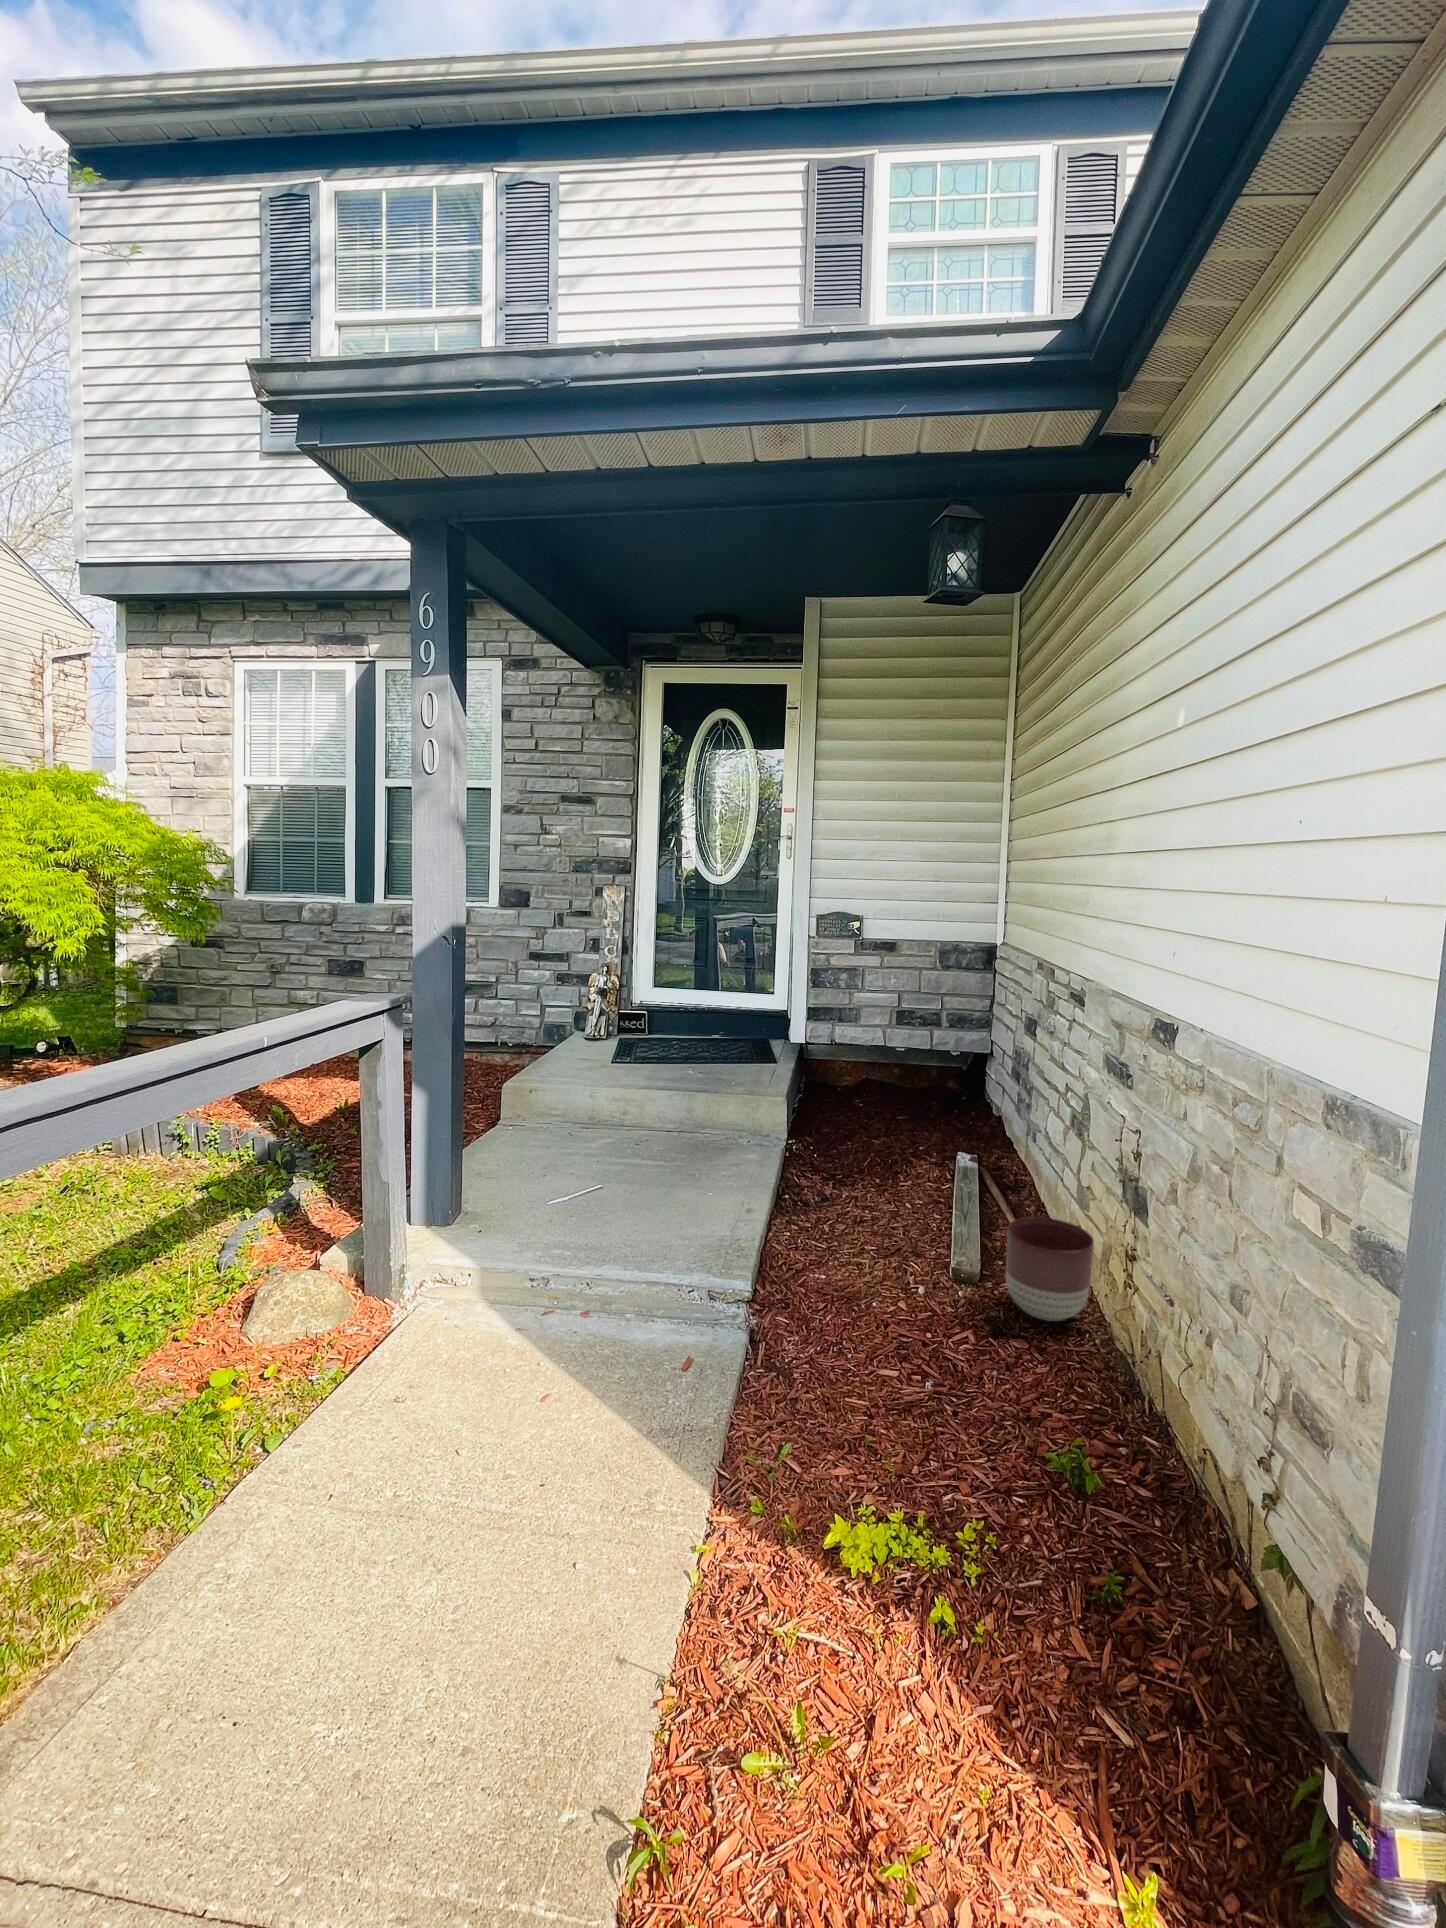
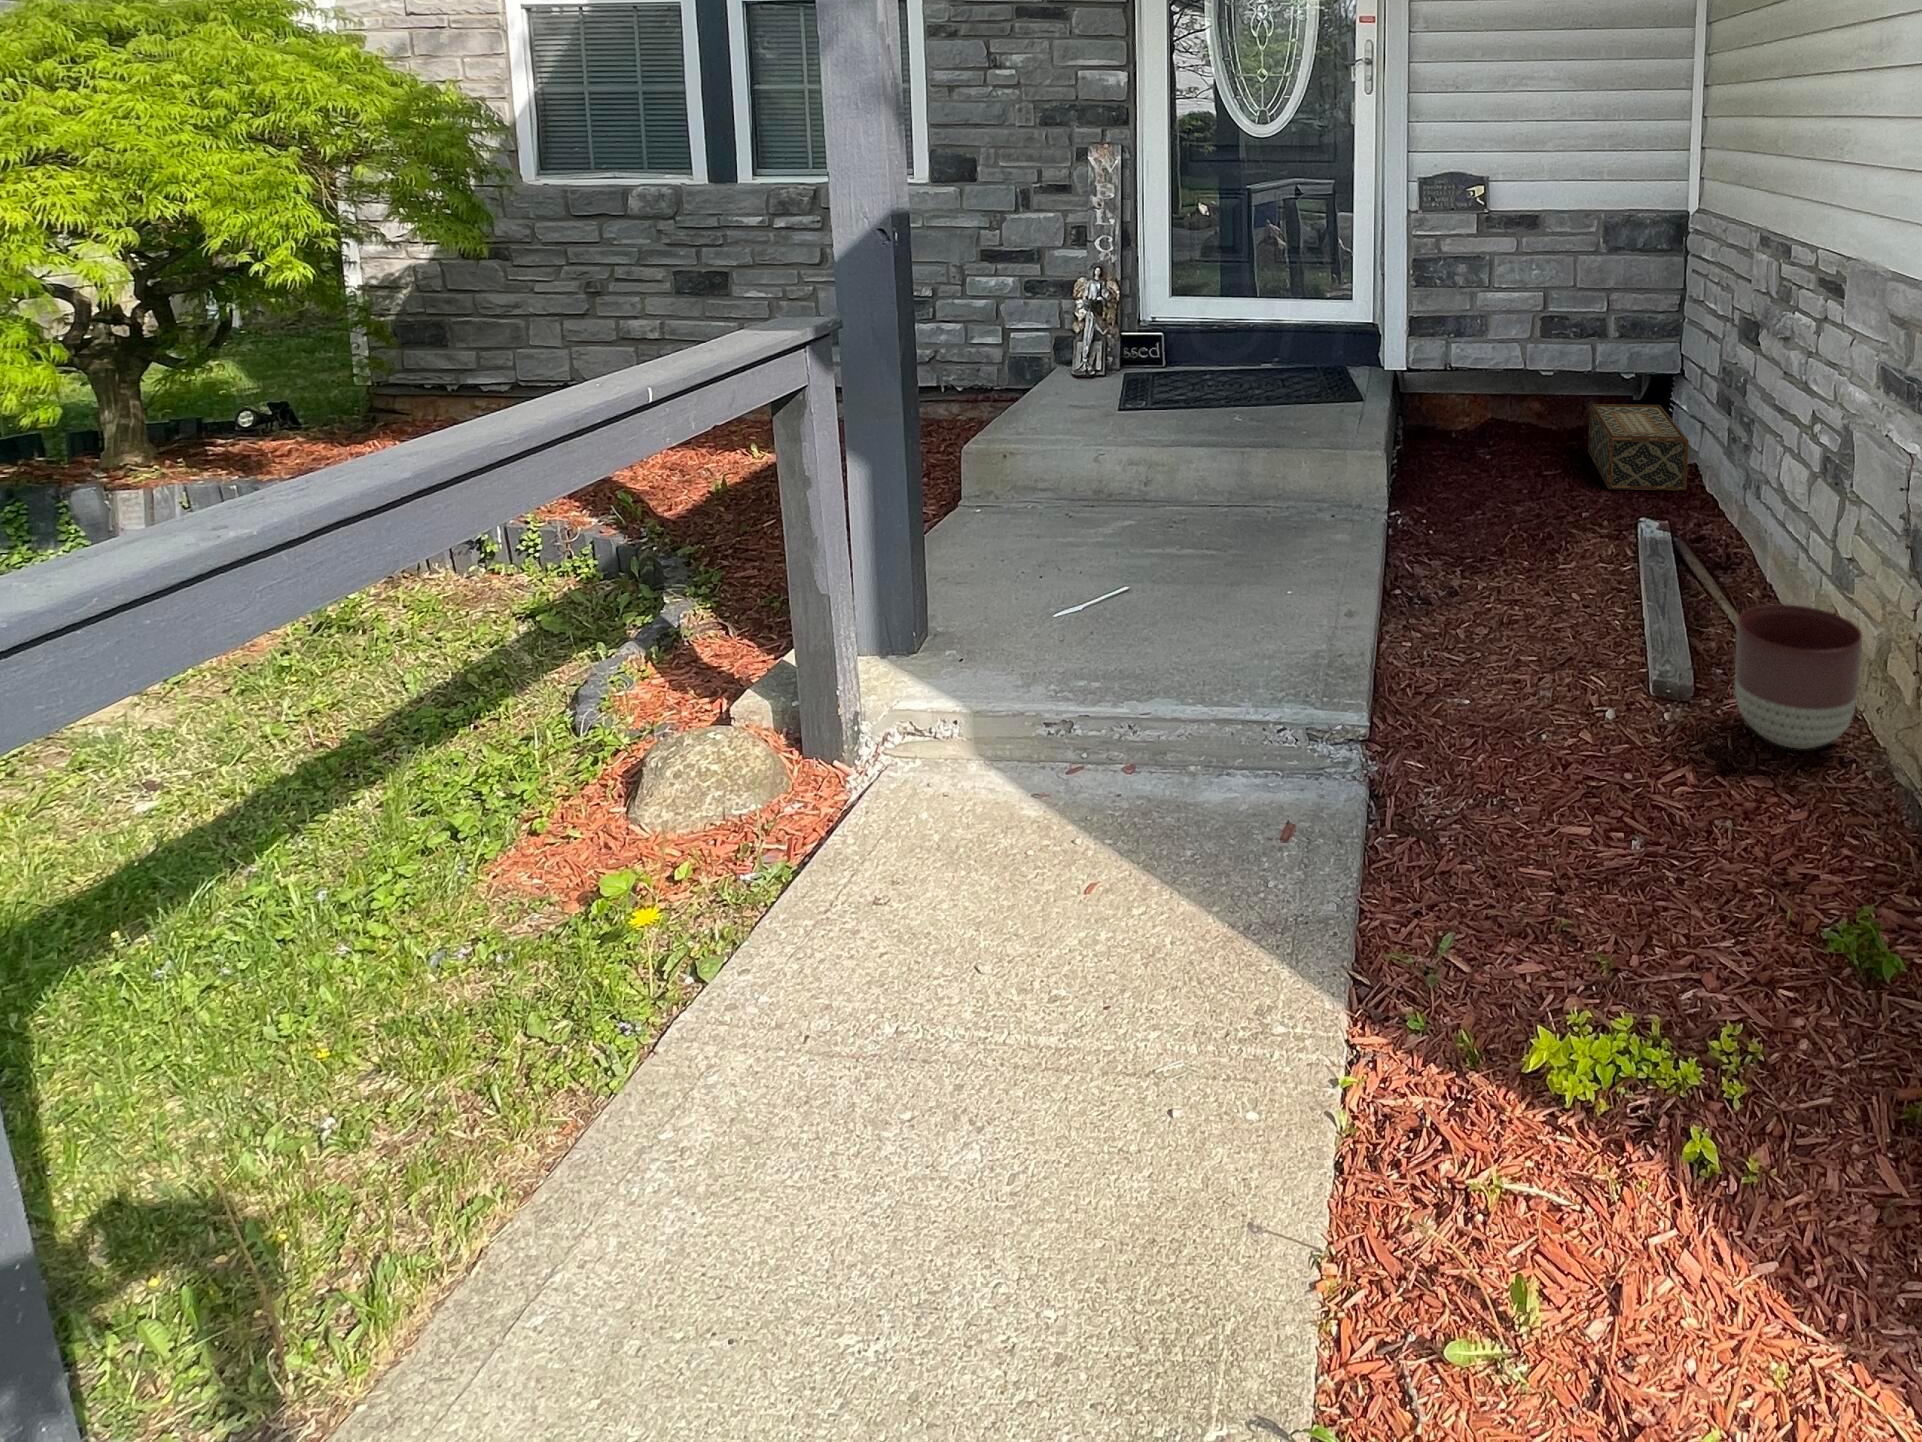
woven basket: none [927,1072,994,1134] -> present [1588,404,1689,490]

